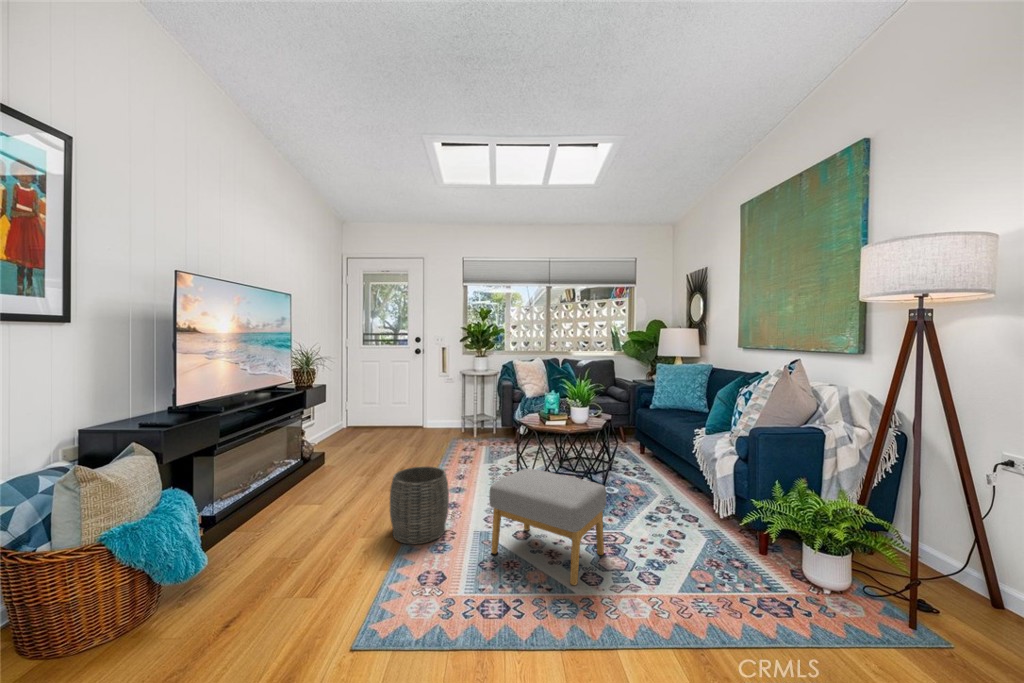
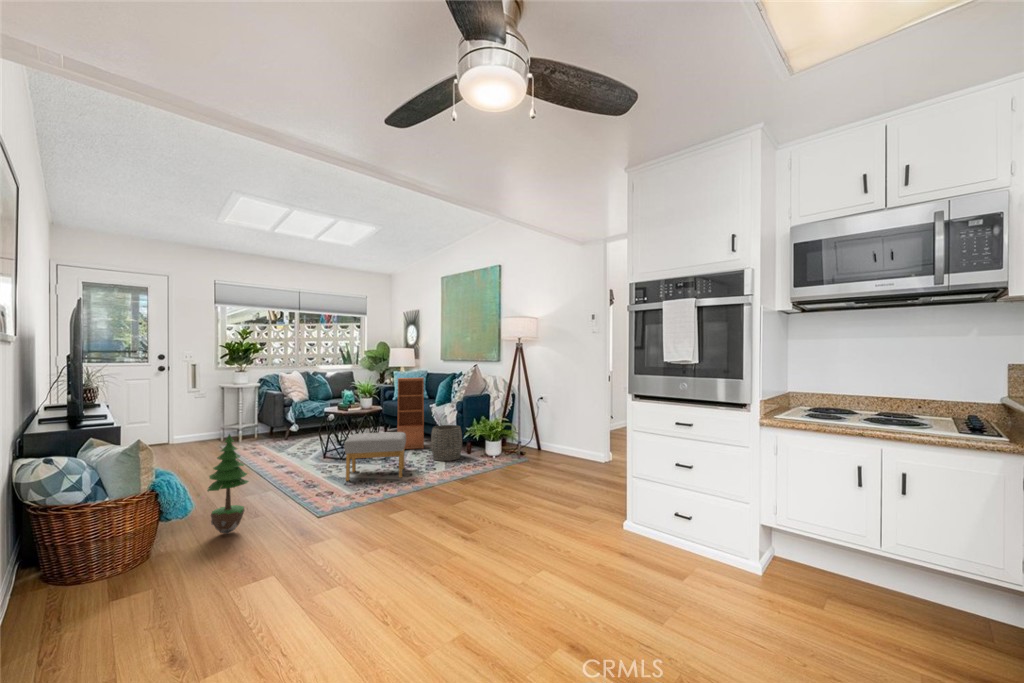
bookcase: none [632,376,685,503] -> present [397,378,424,449]
woven basket: present [390,466,449,544] -> present [431,425,462,461]
potted tree: none [177,468,251,634] -> present [207,434,249,534]

